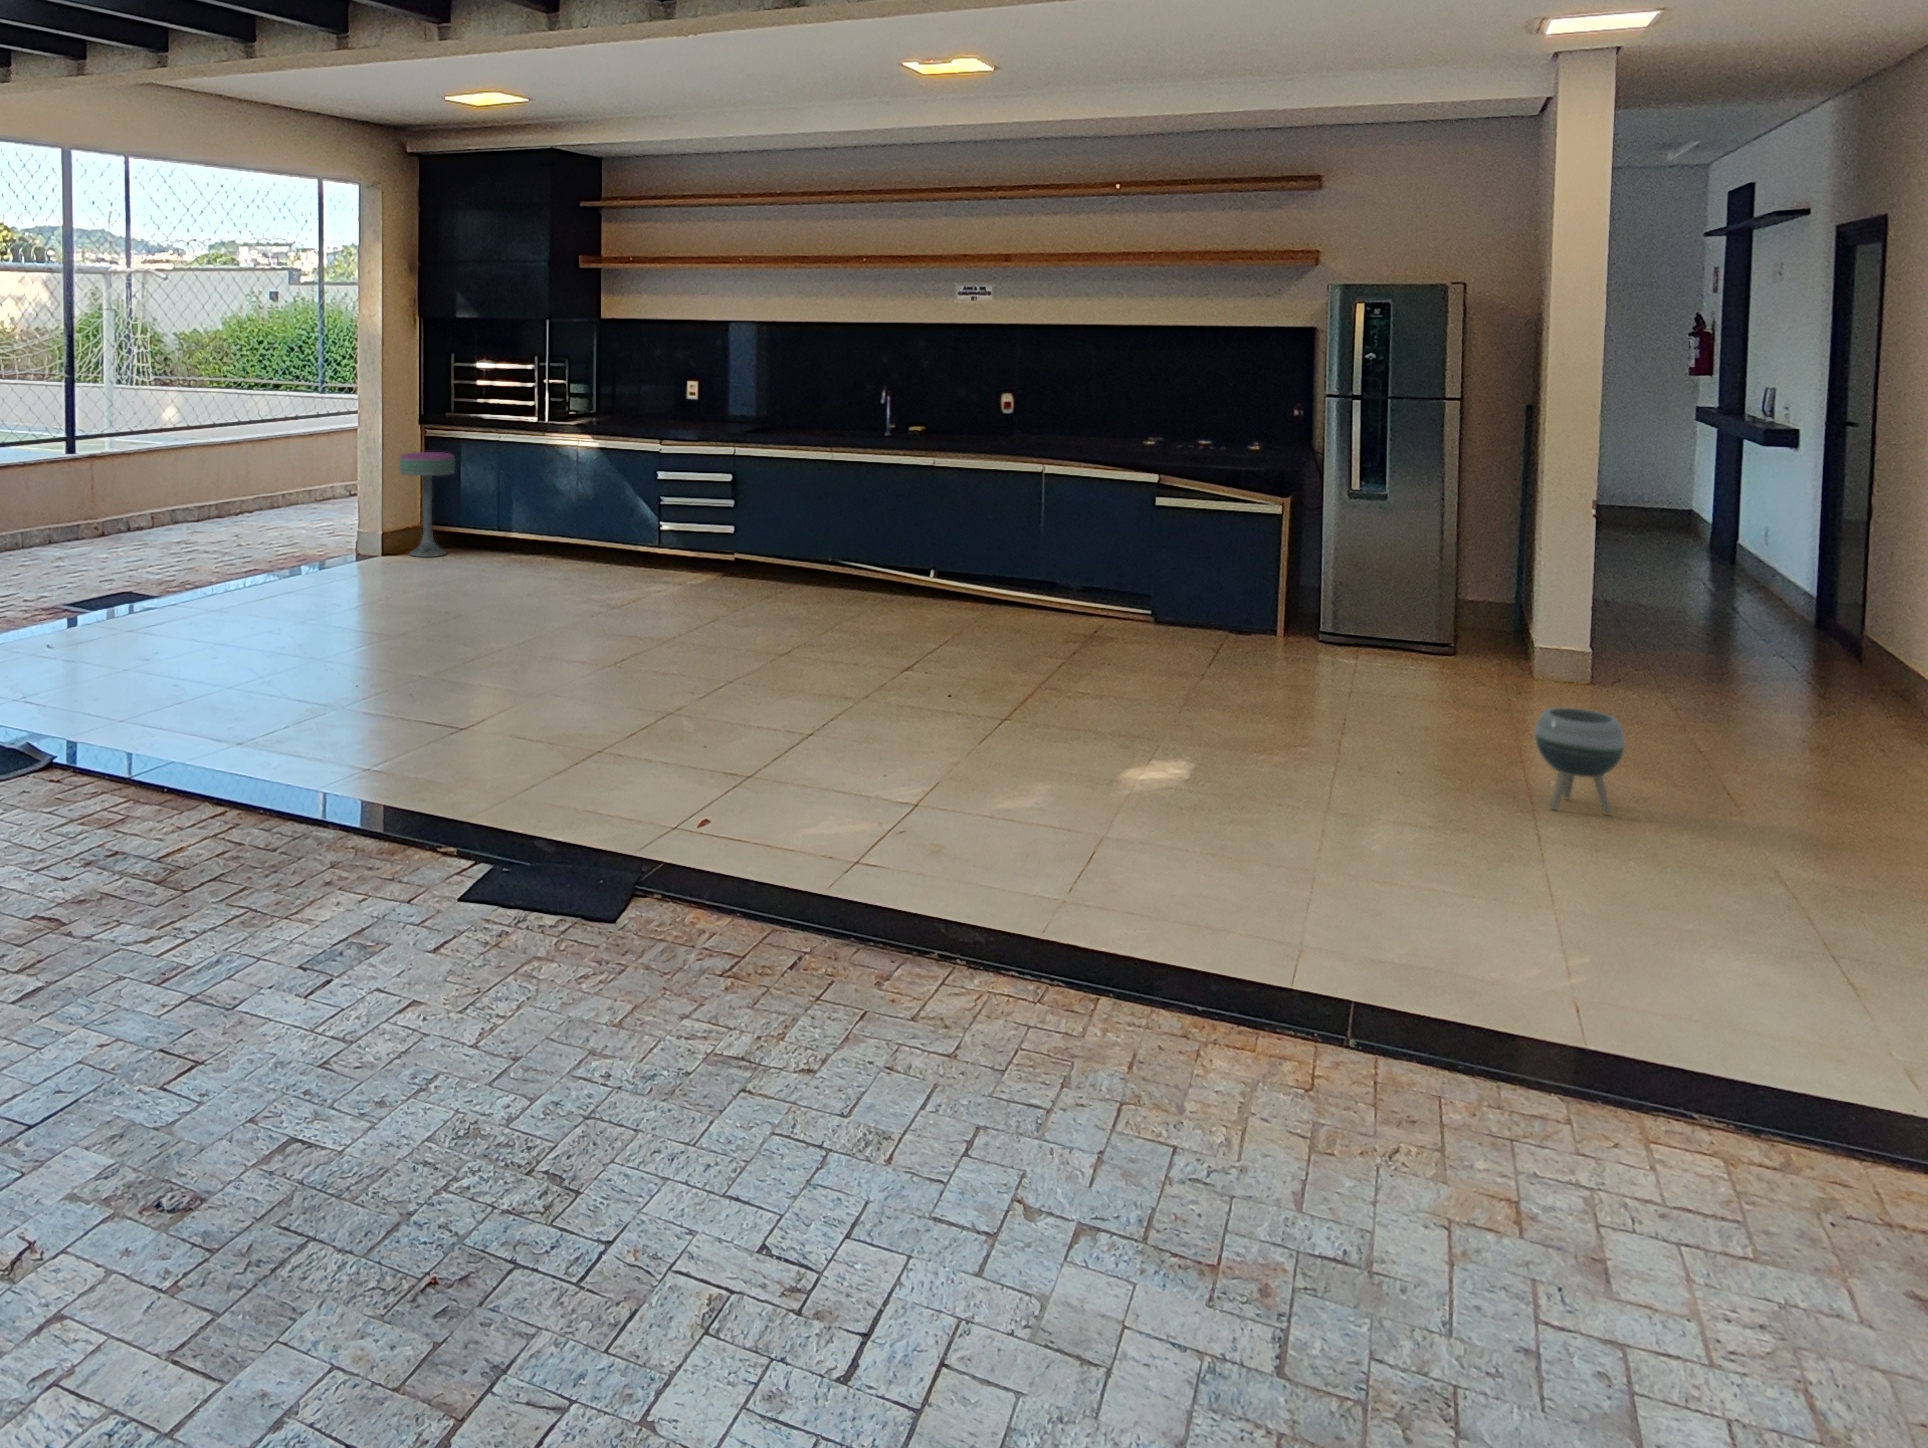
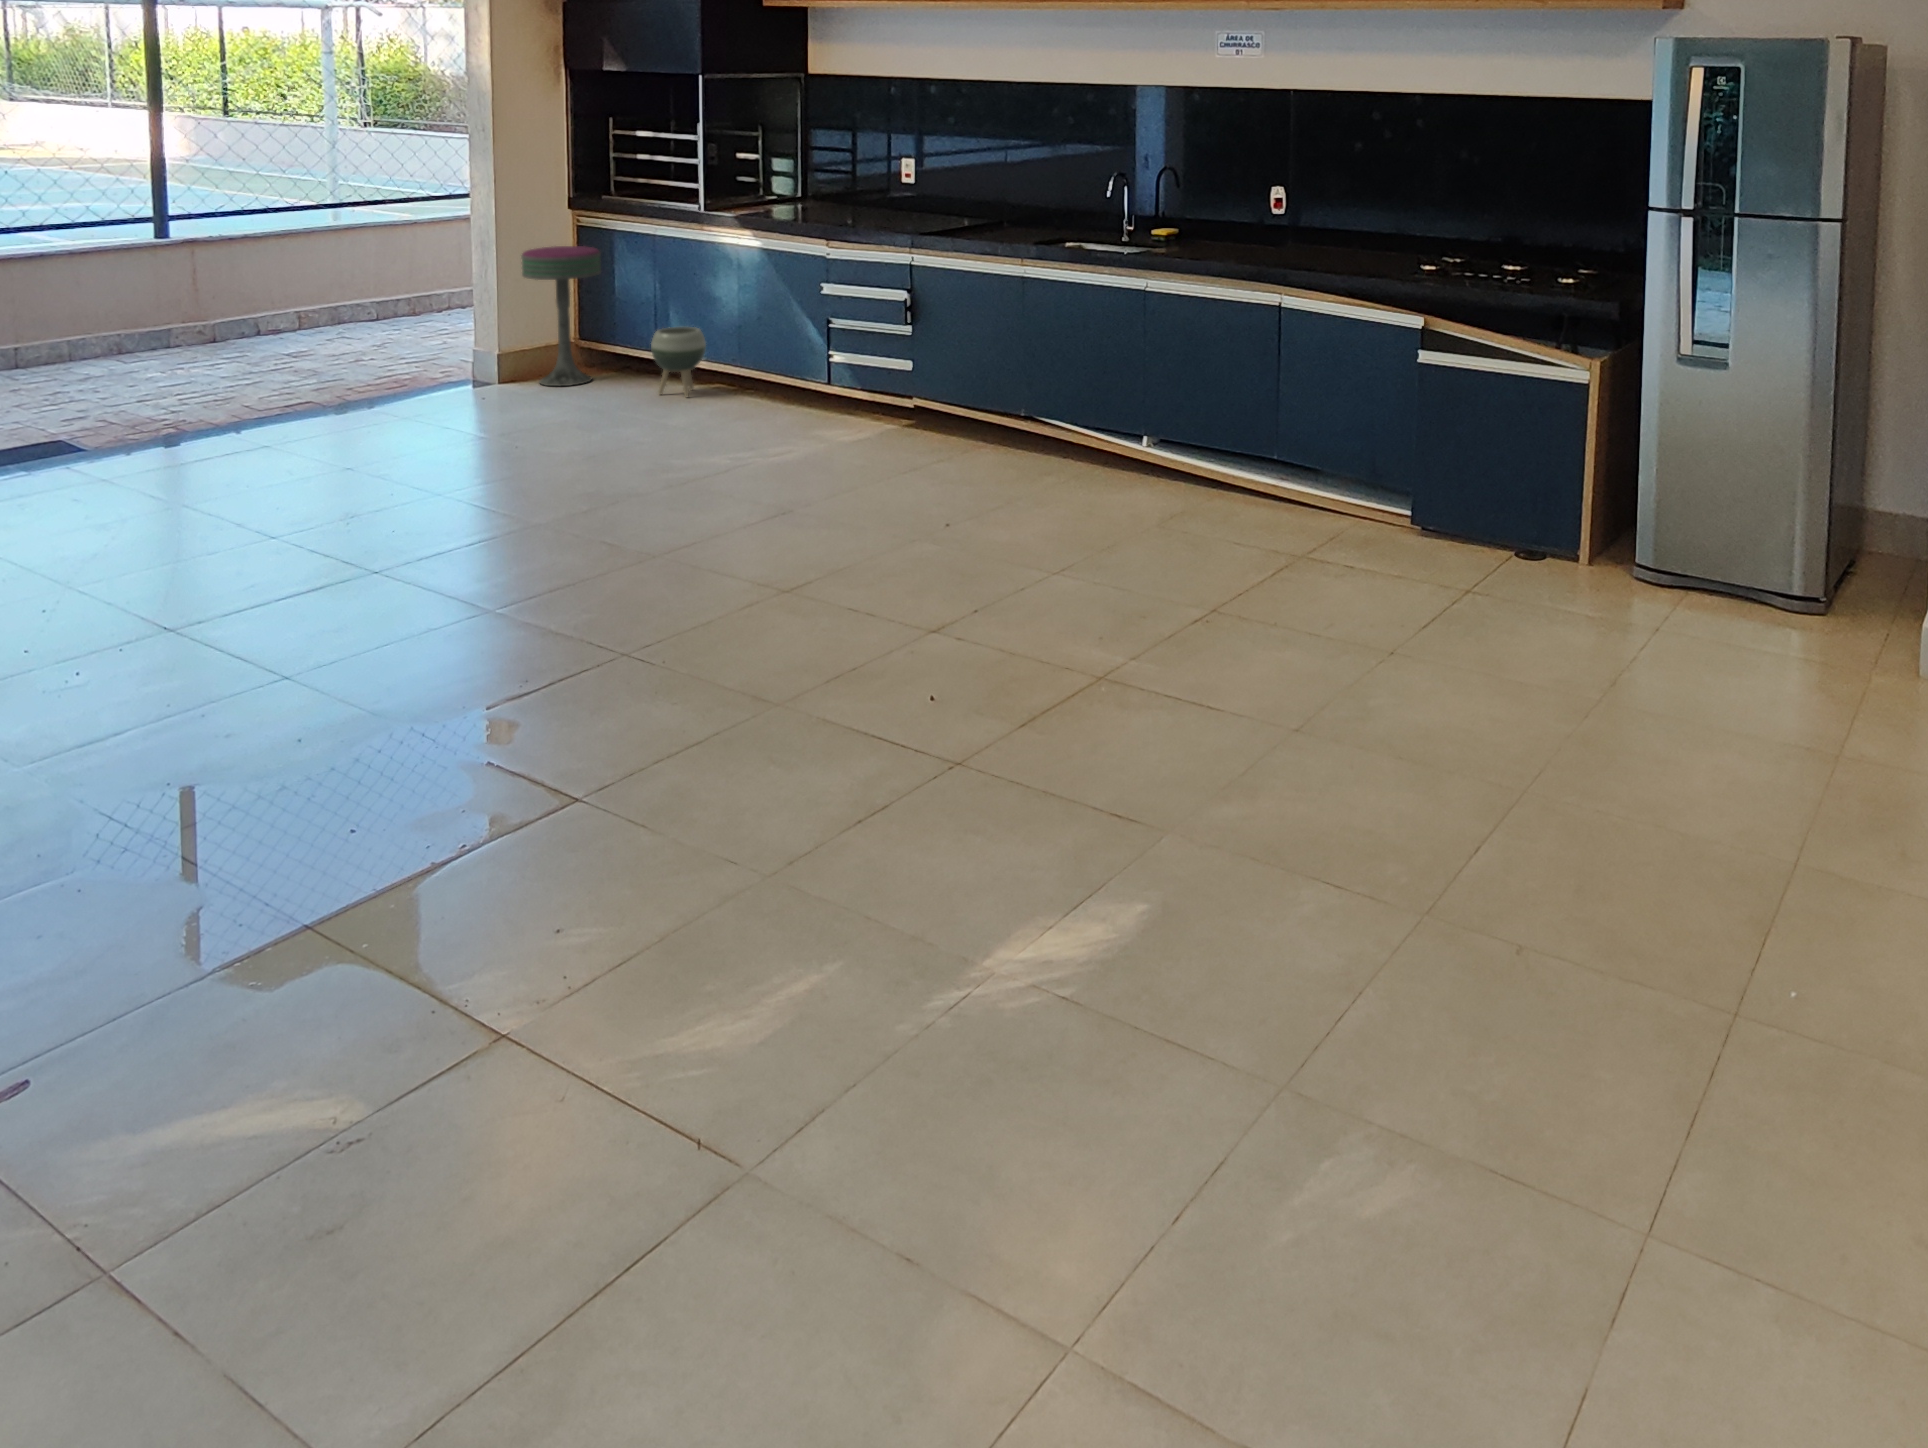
planter: present [1535,707,1625,815] -> present [651,327,706,397]

